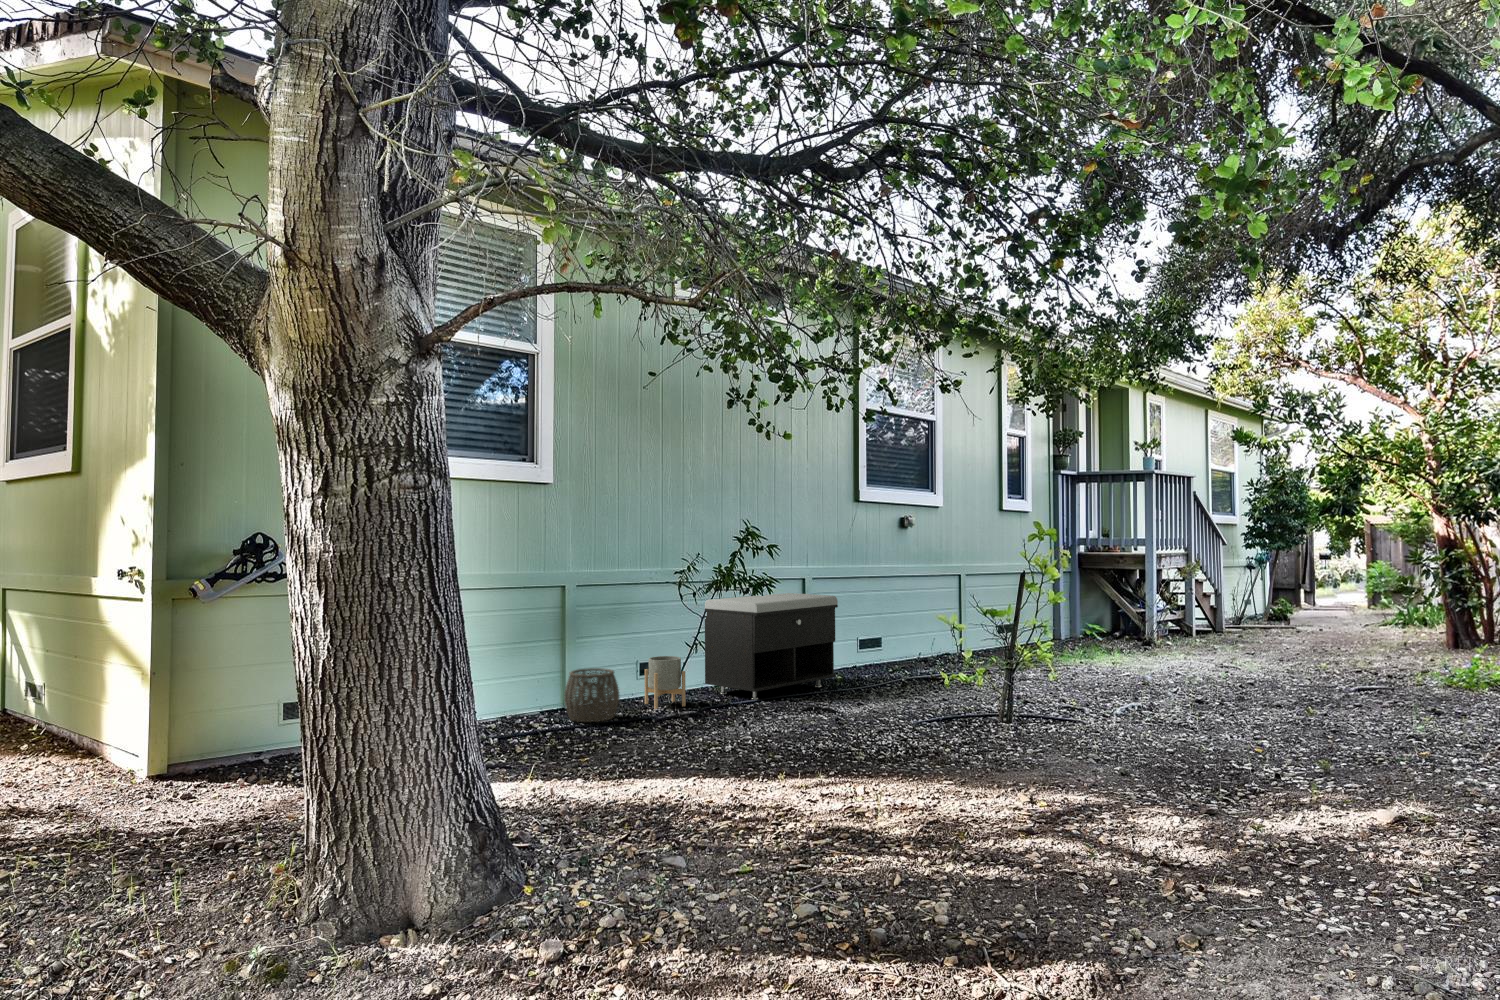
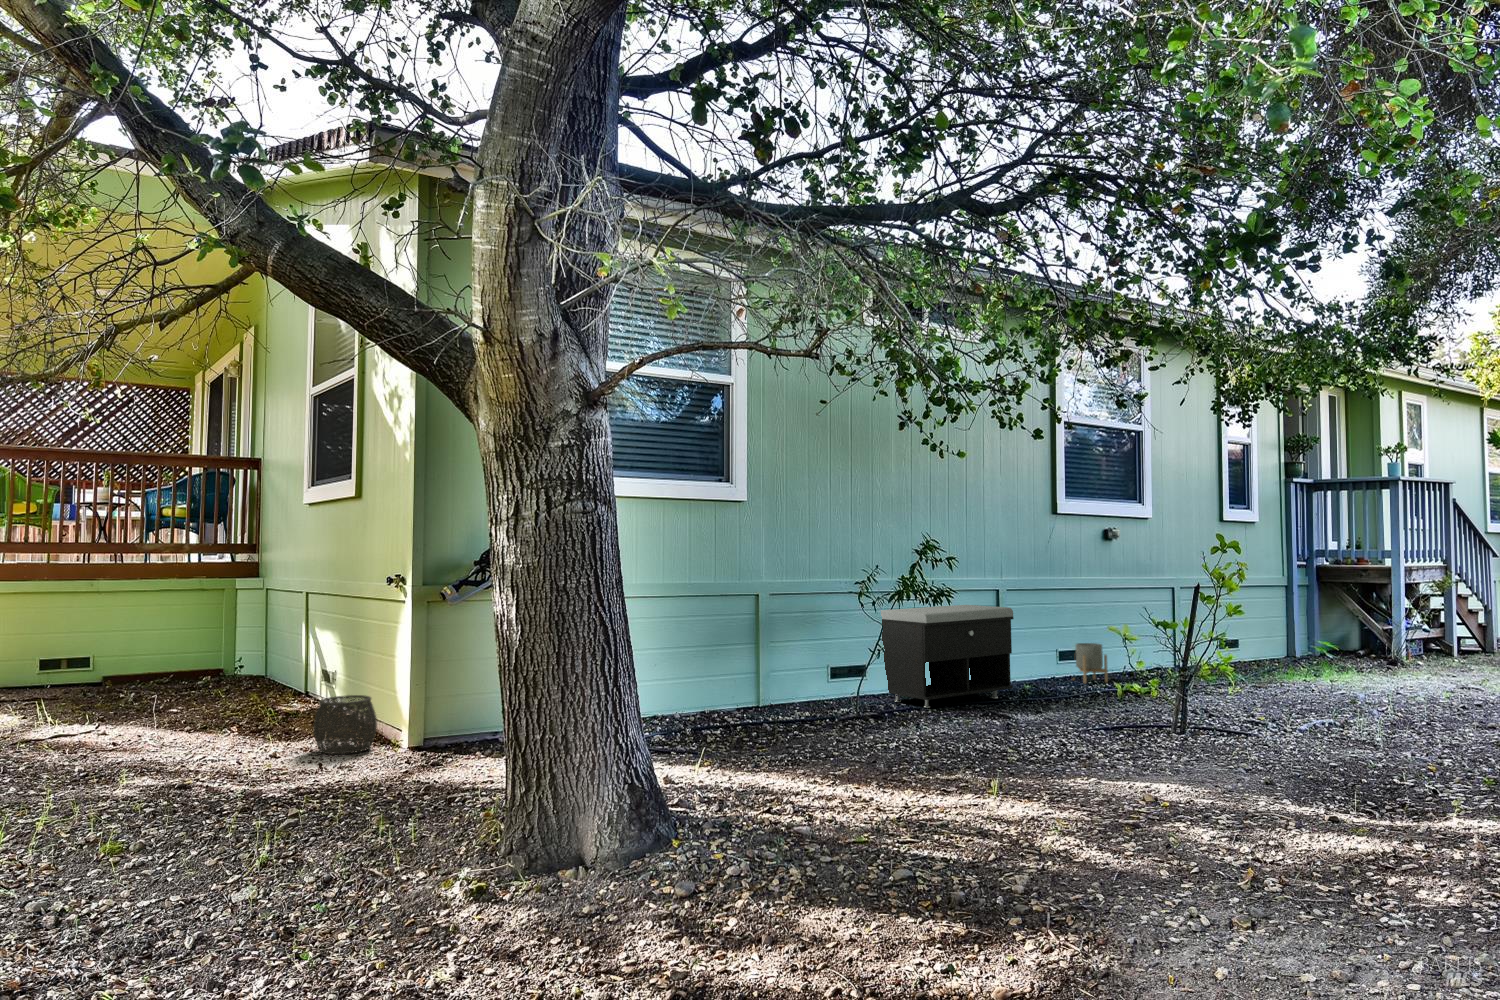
planter: present [645,656,686,709] -> present [1073,643,1108,683]
woven basket: present [564,668,619,722] -> present [314,695,377,755]

